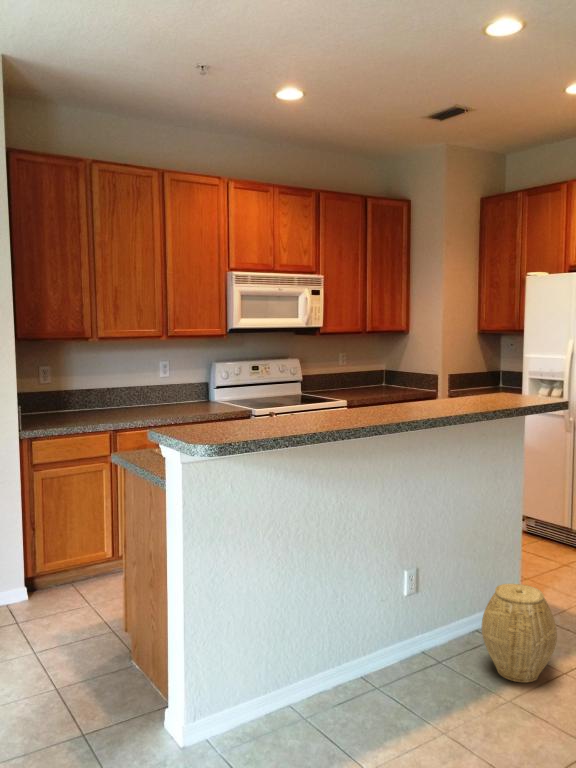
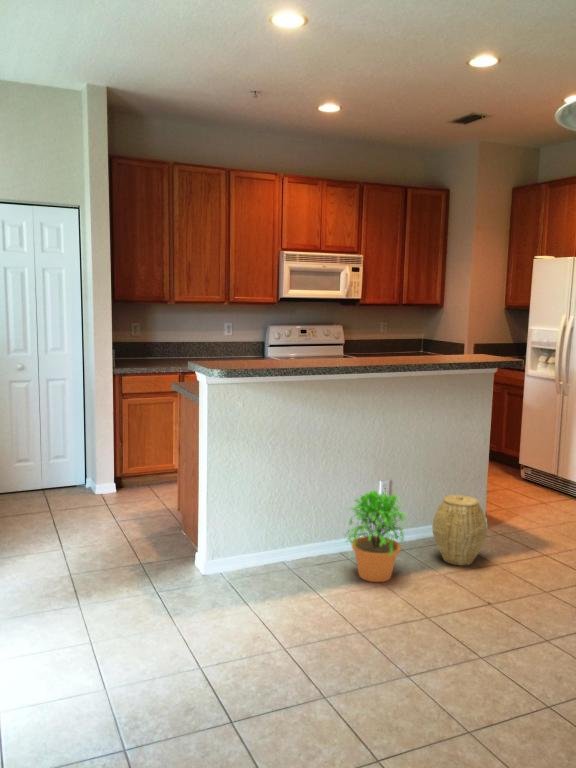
potted plant: none [376,594,478,731] -> present [346,491,405,582]

